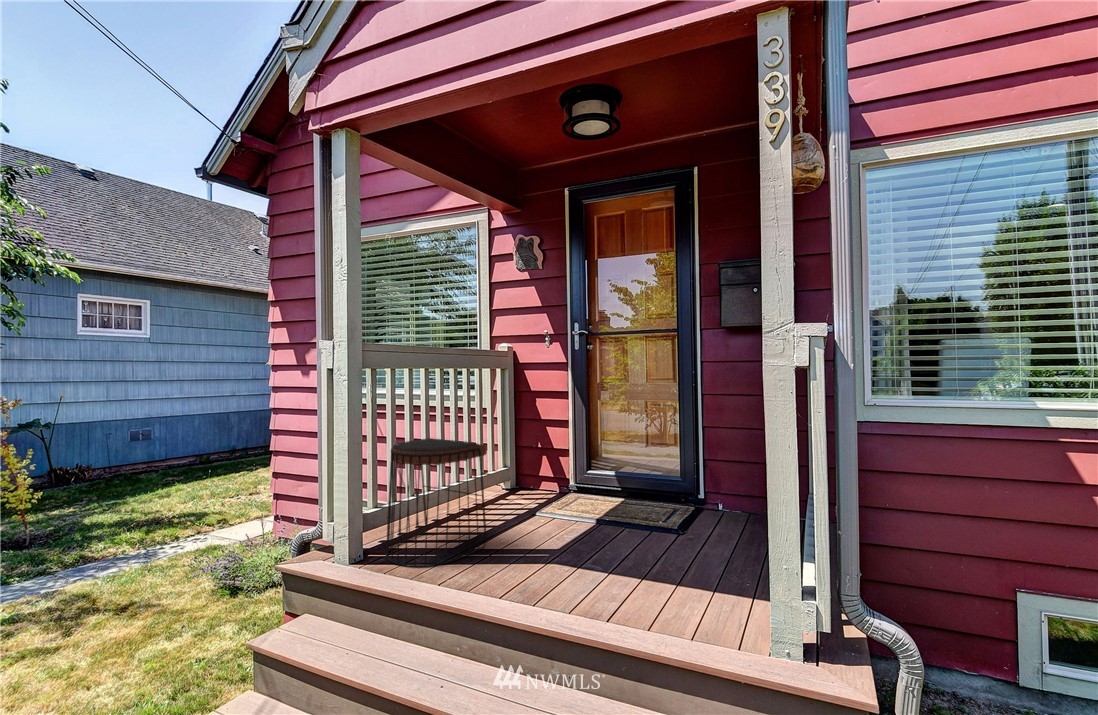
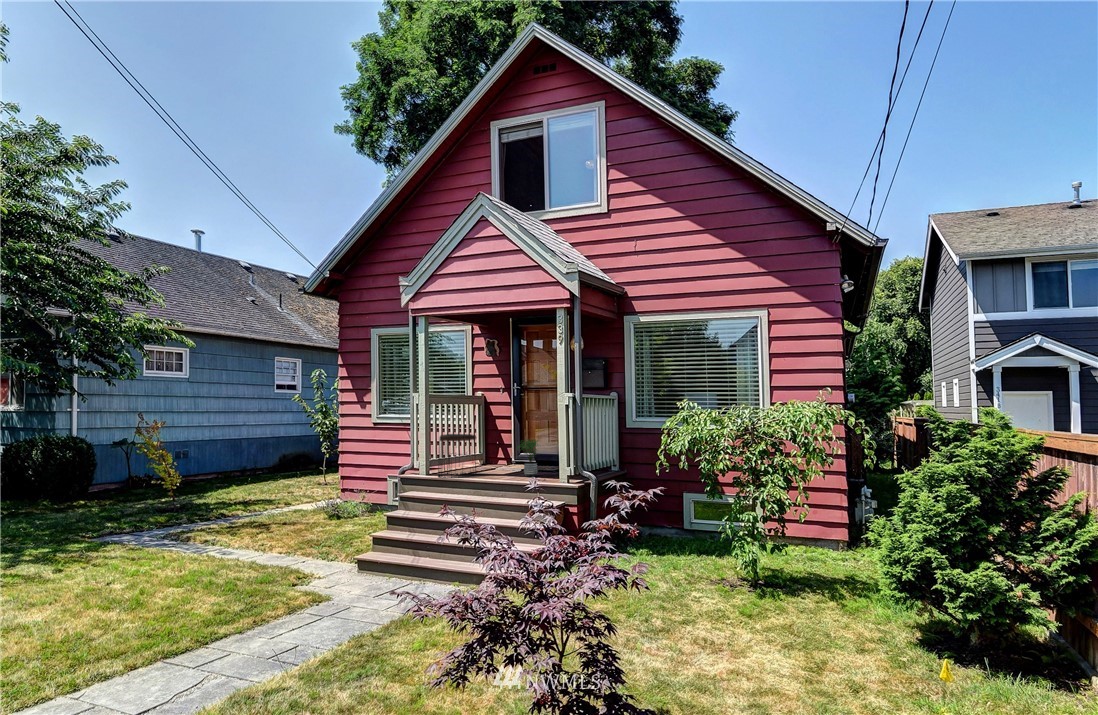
potted plant: none [592,458,670,572] -> present [518,440,538,477]

